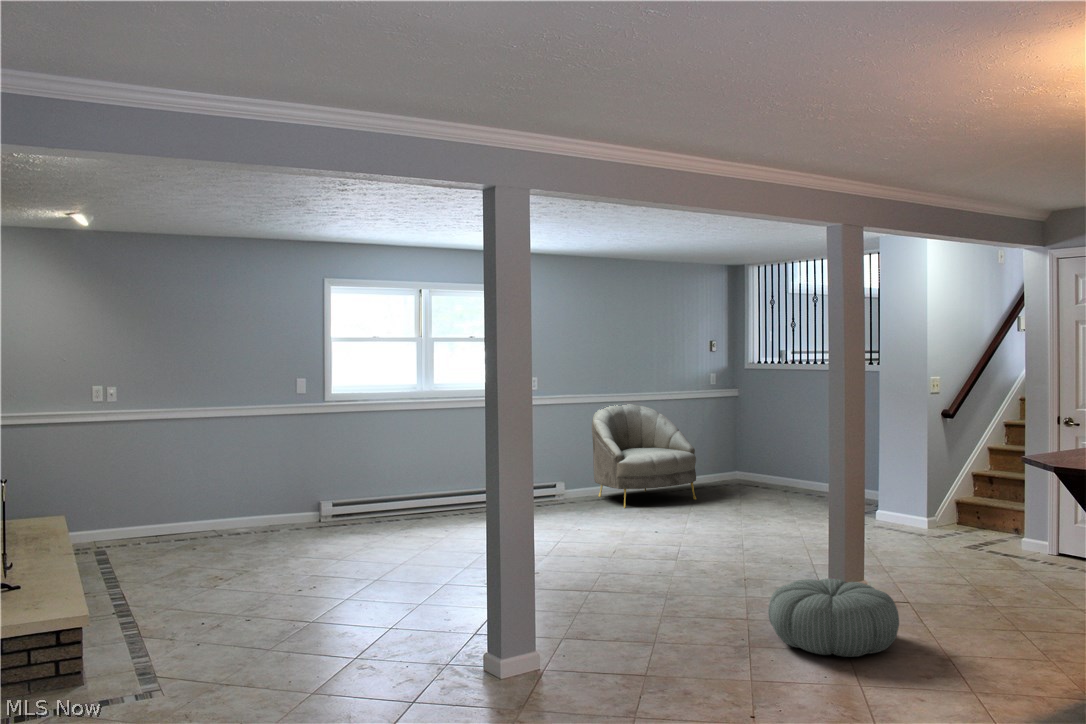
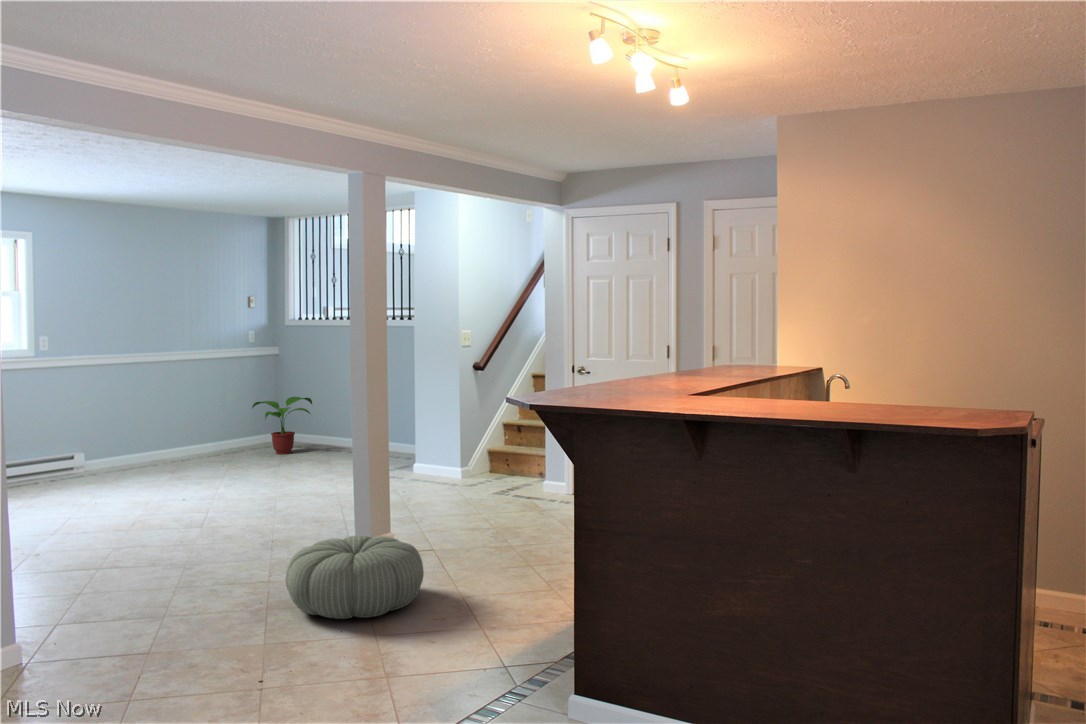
armchair: present [592,404,696,508] -> none [99,364,228,482]
potted plant: none [715,436,771,490] -> present [252,397,312,454]

